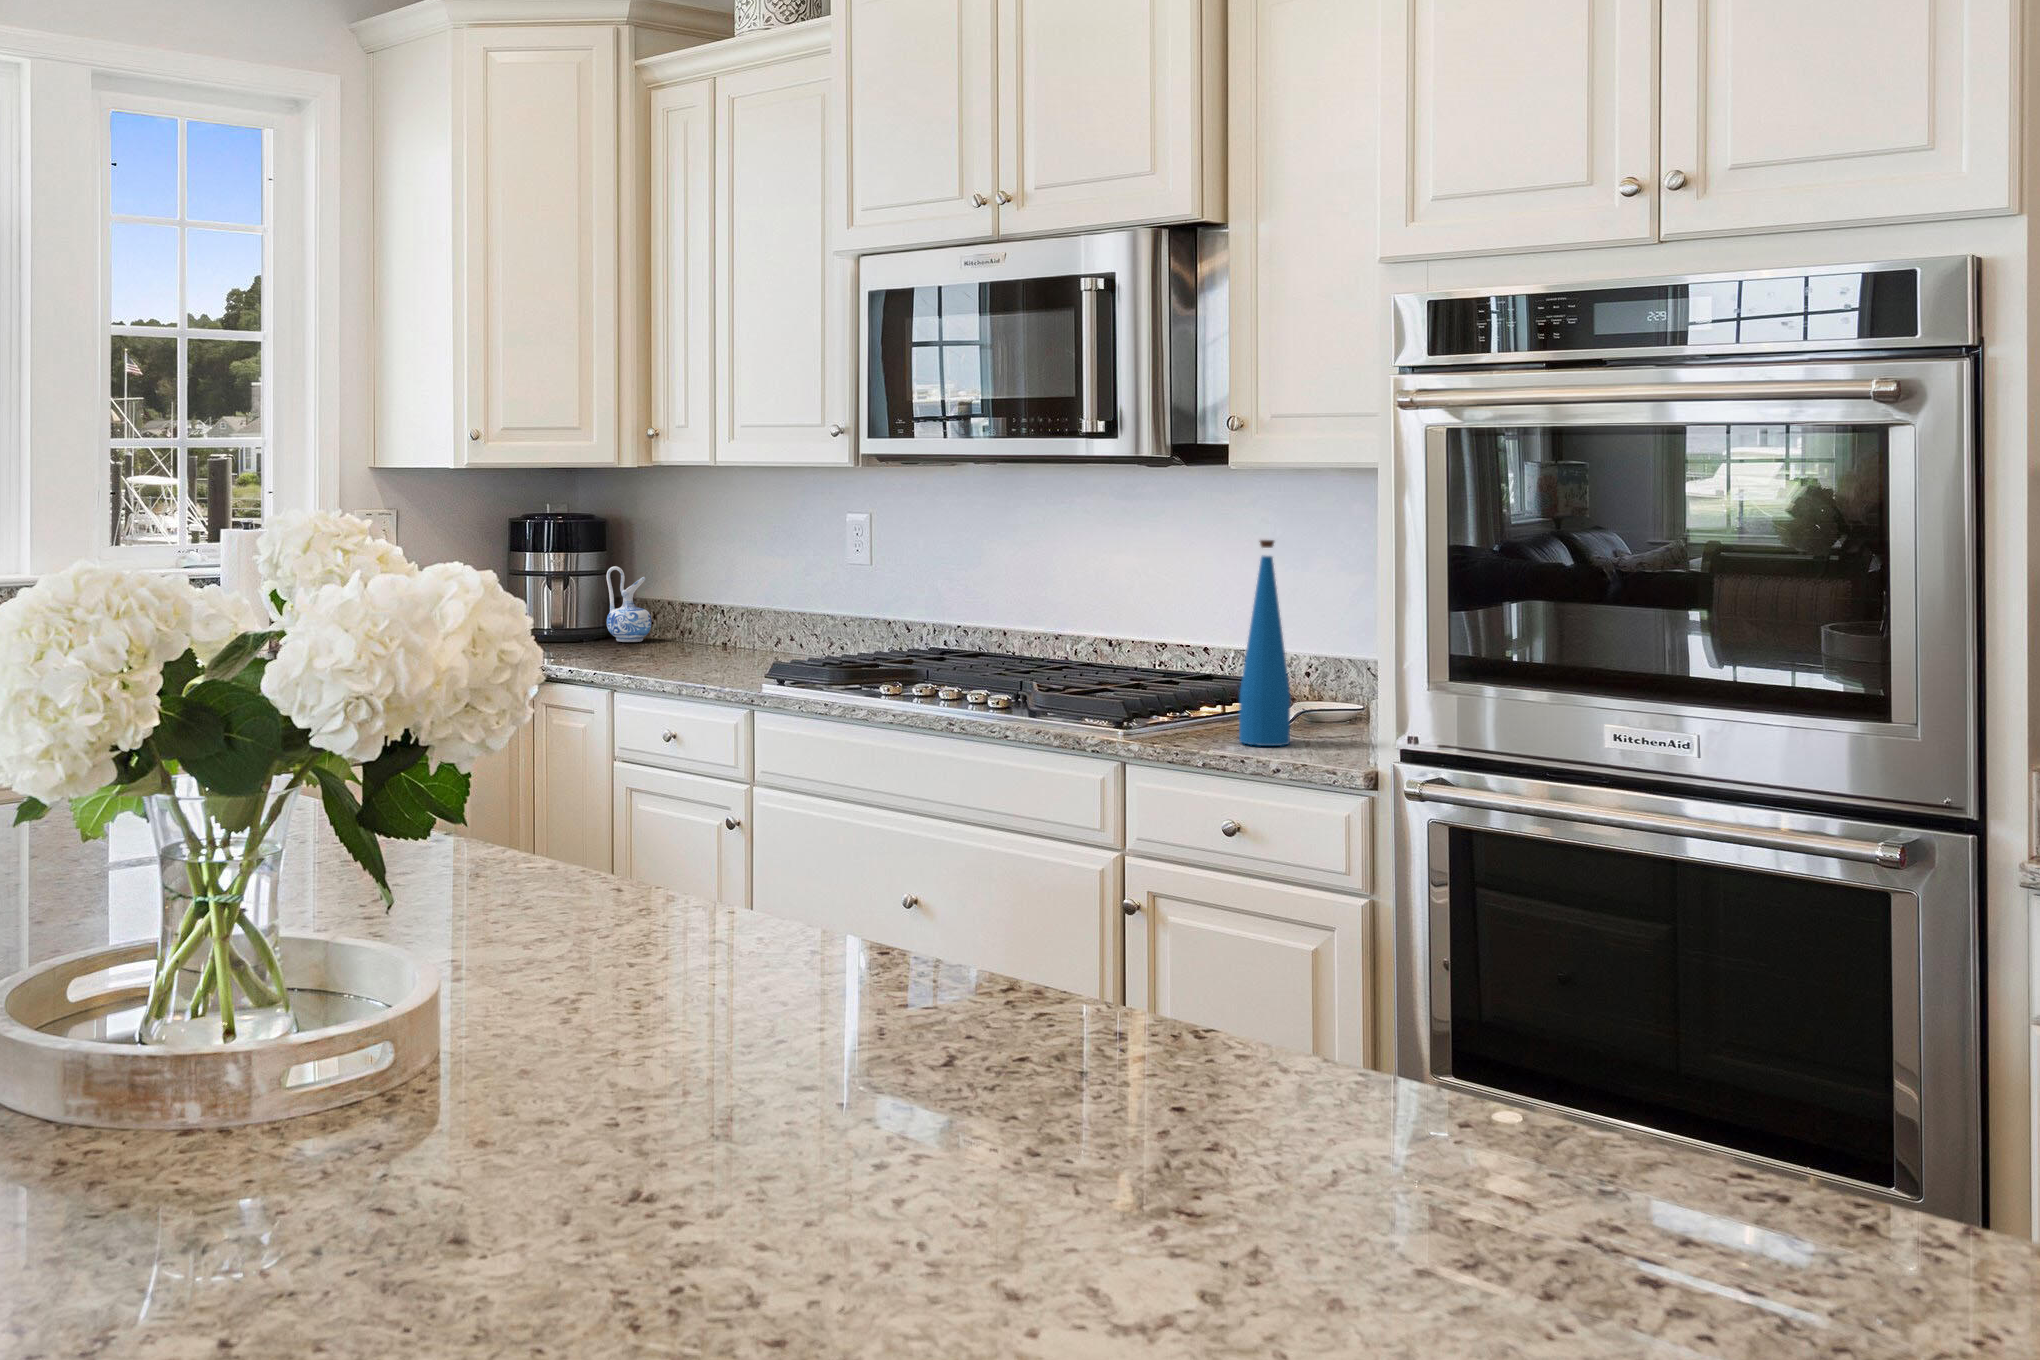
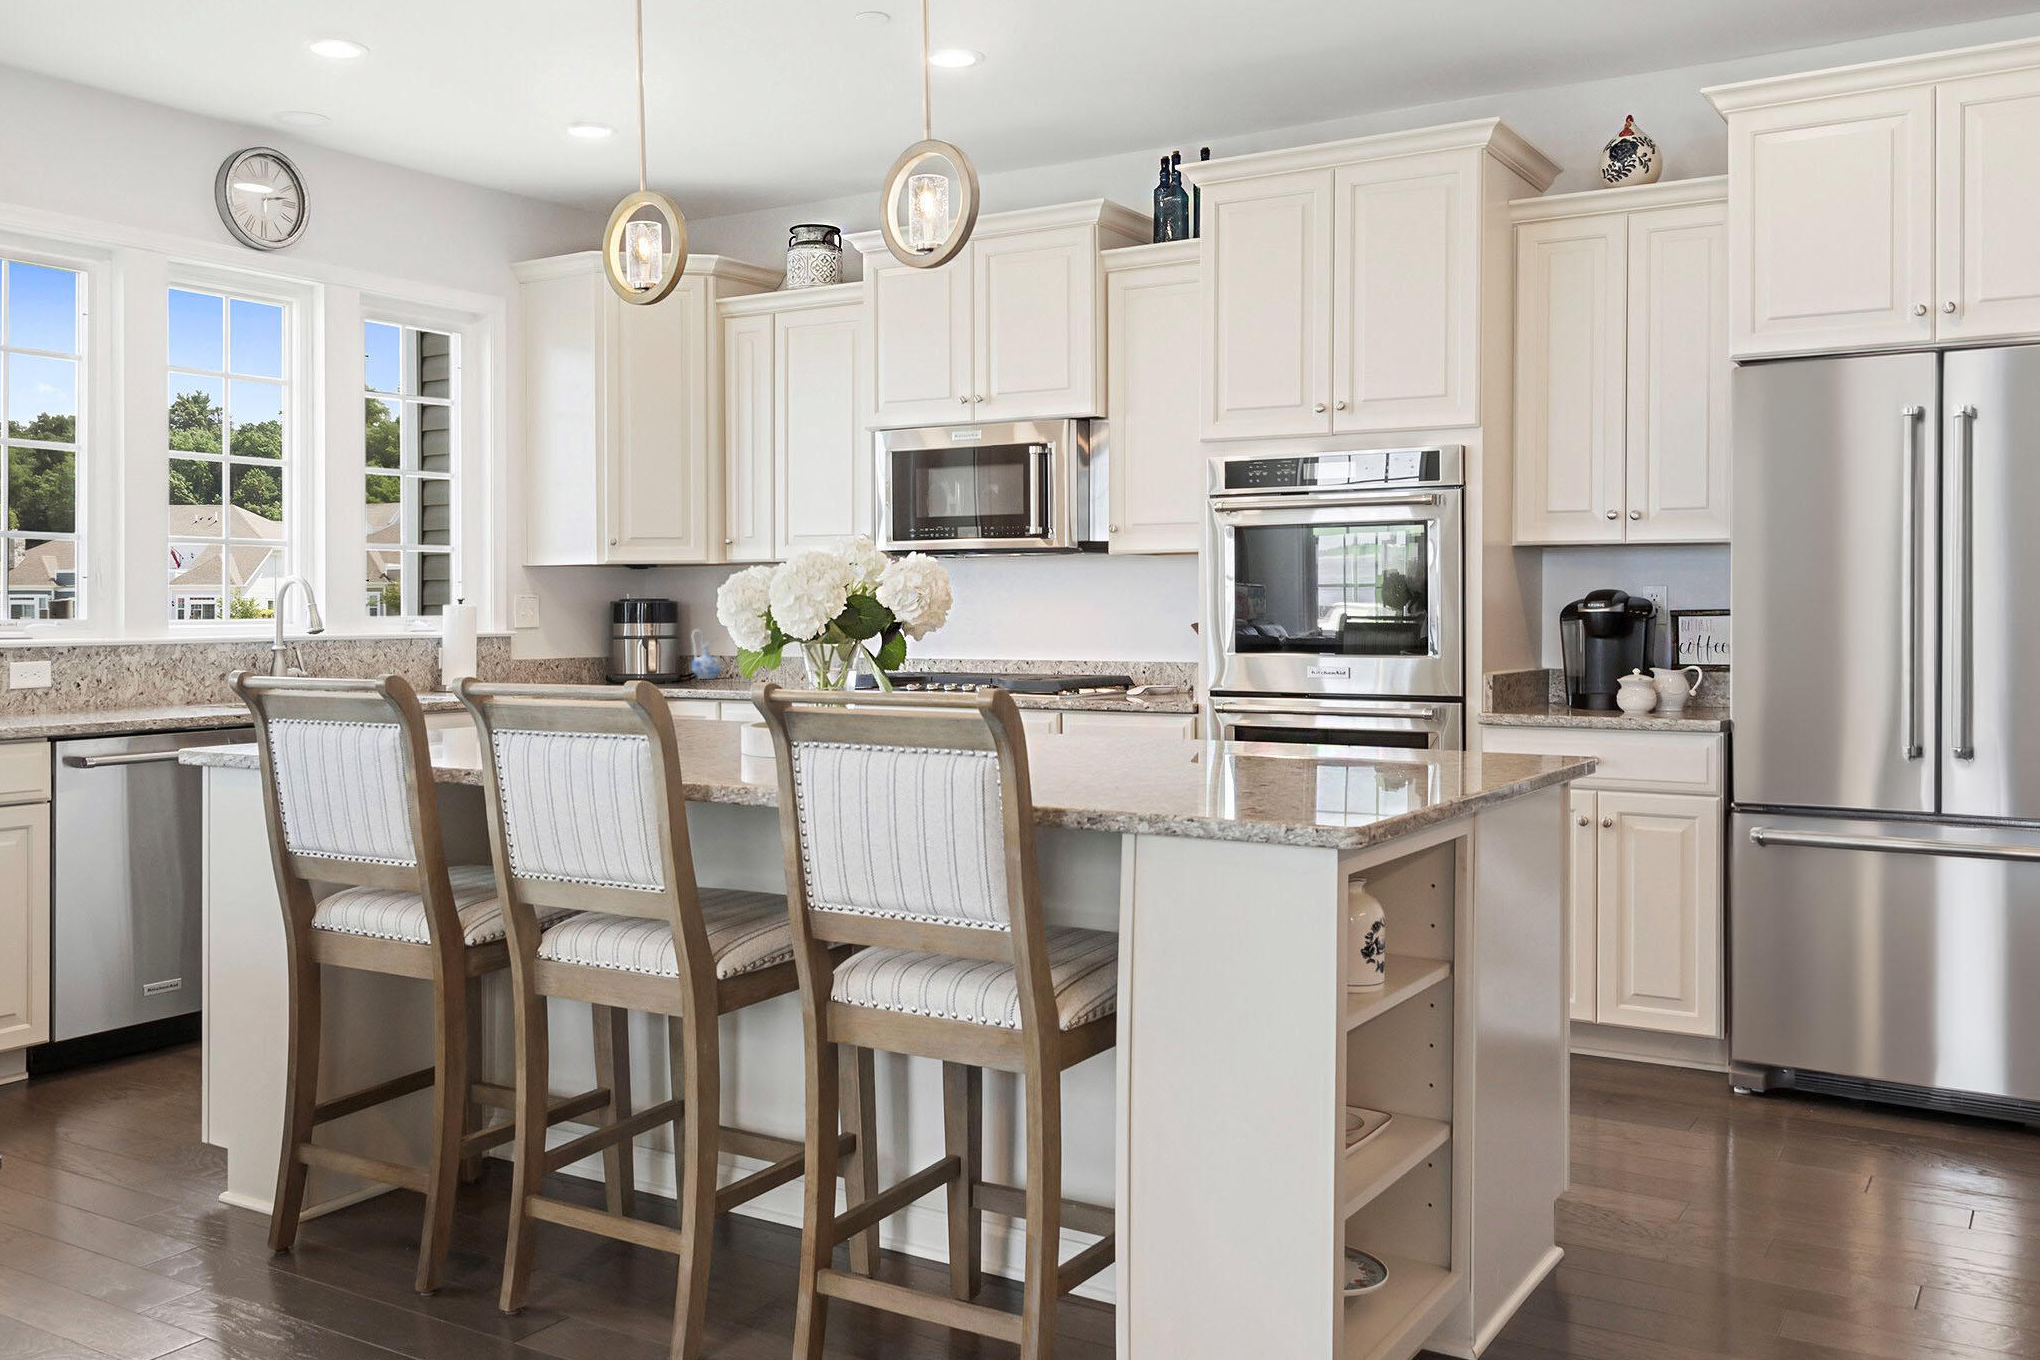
bottle: present [1239,540,1291,746] -> none [1136,585,1162,690]

